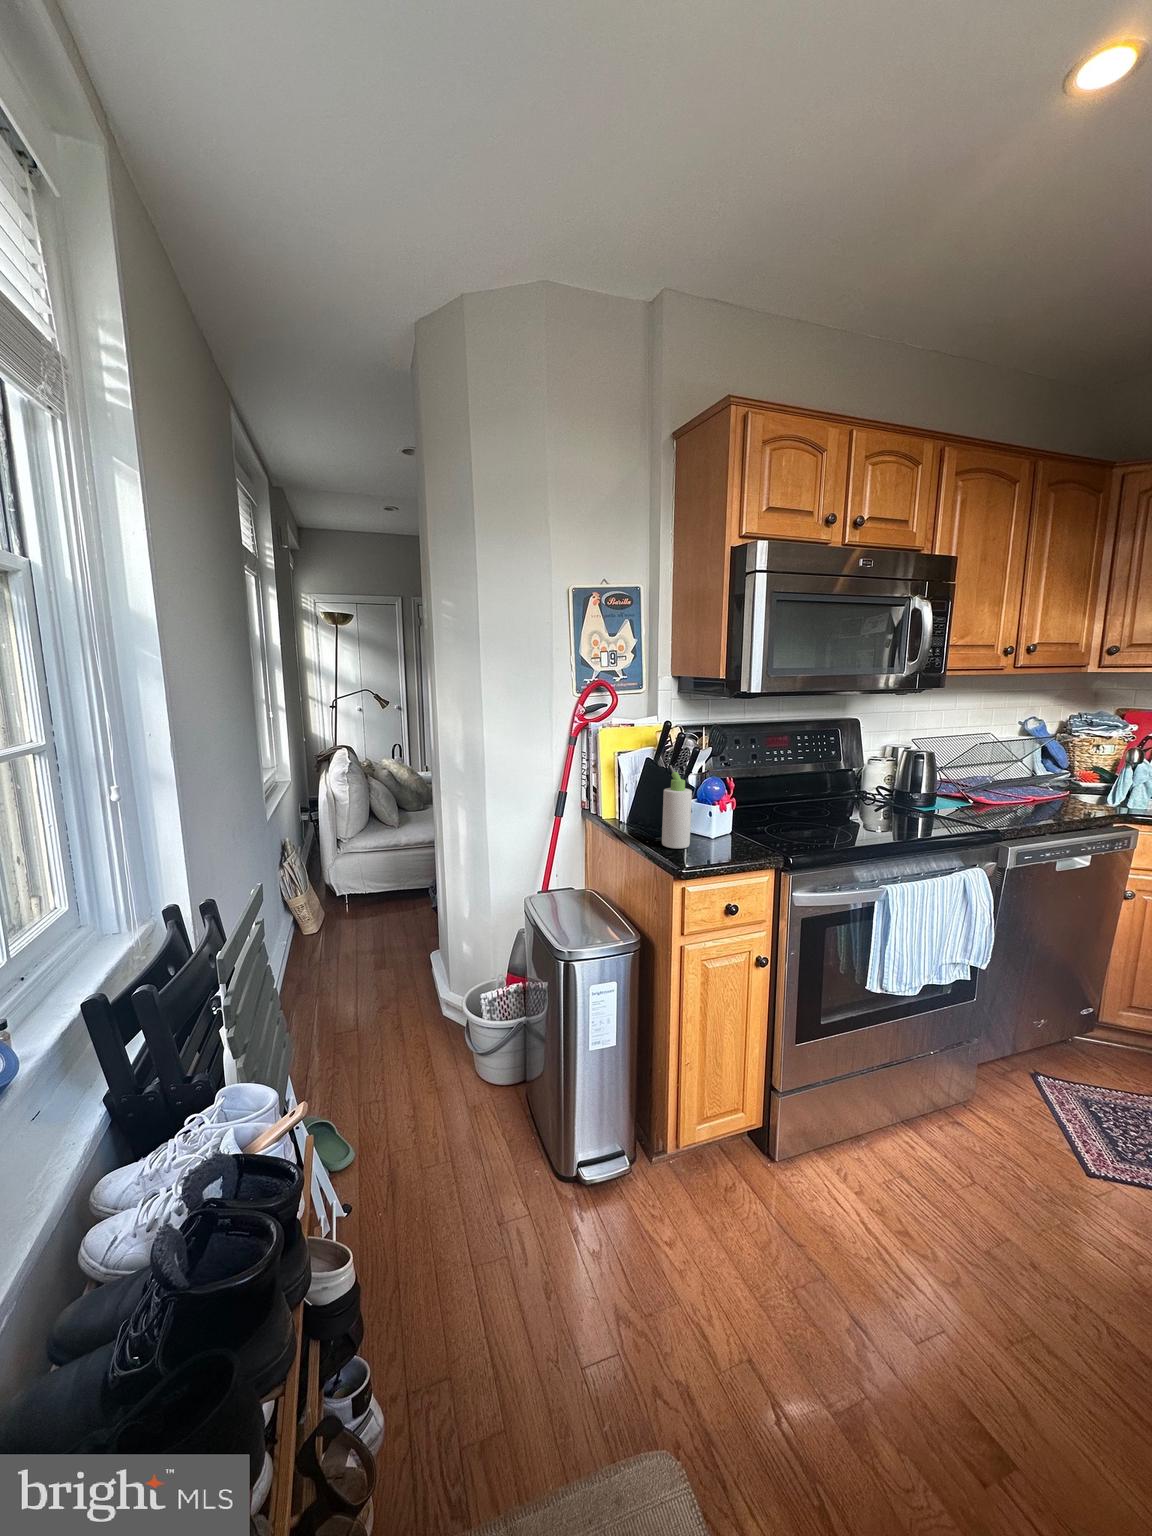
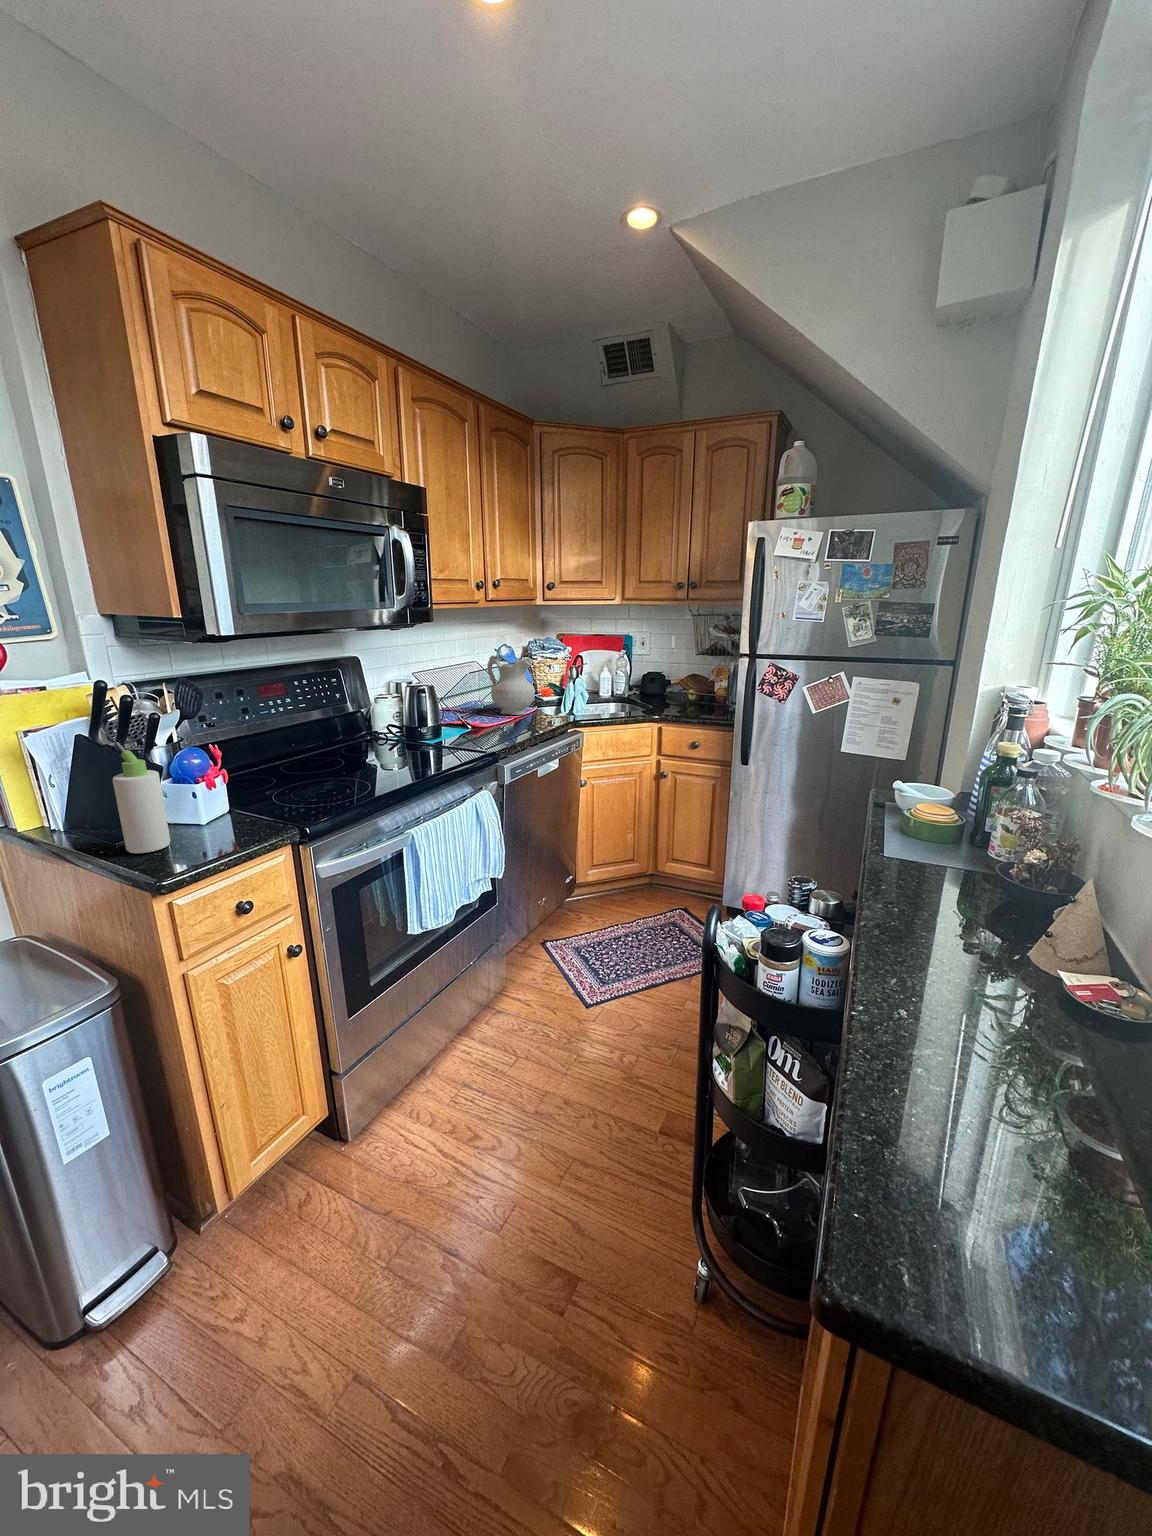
ceramic pitcher: none [1005,728,1069,798] -> present [488,656,535,715]

